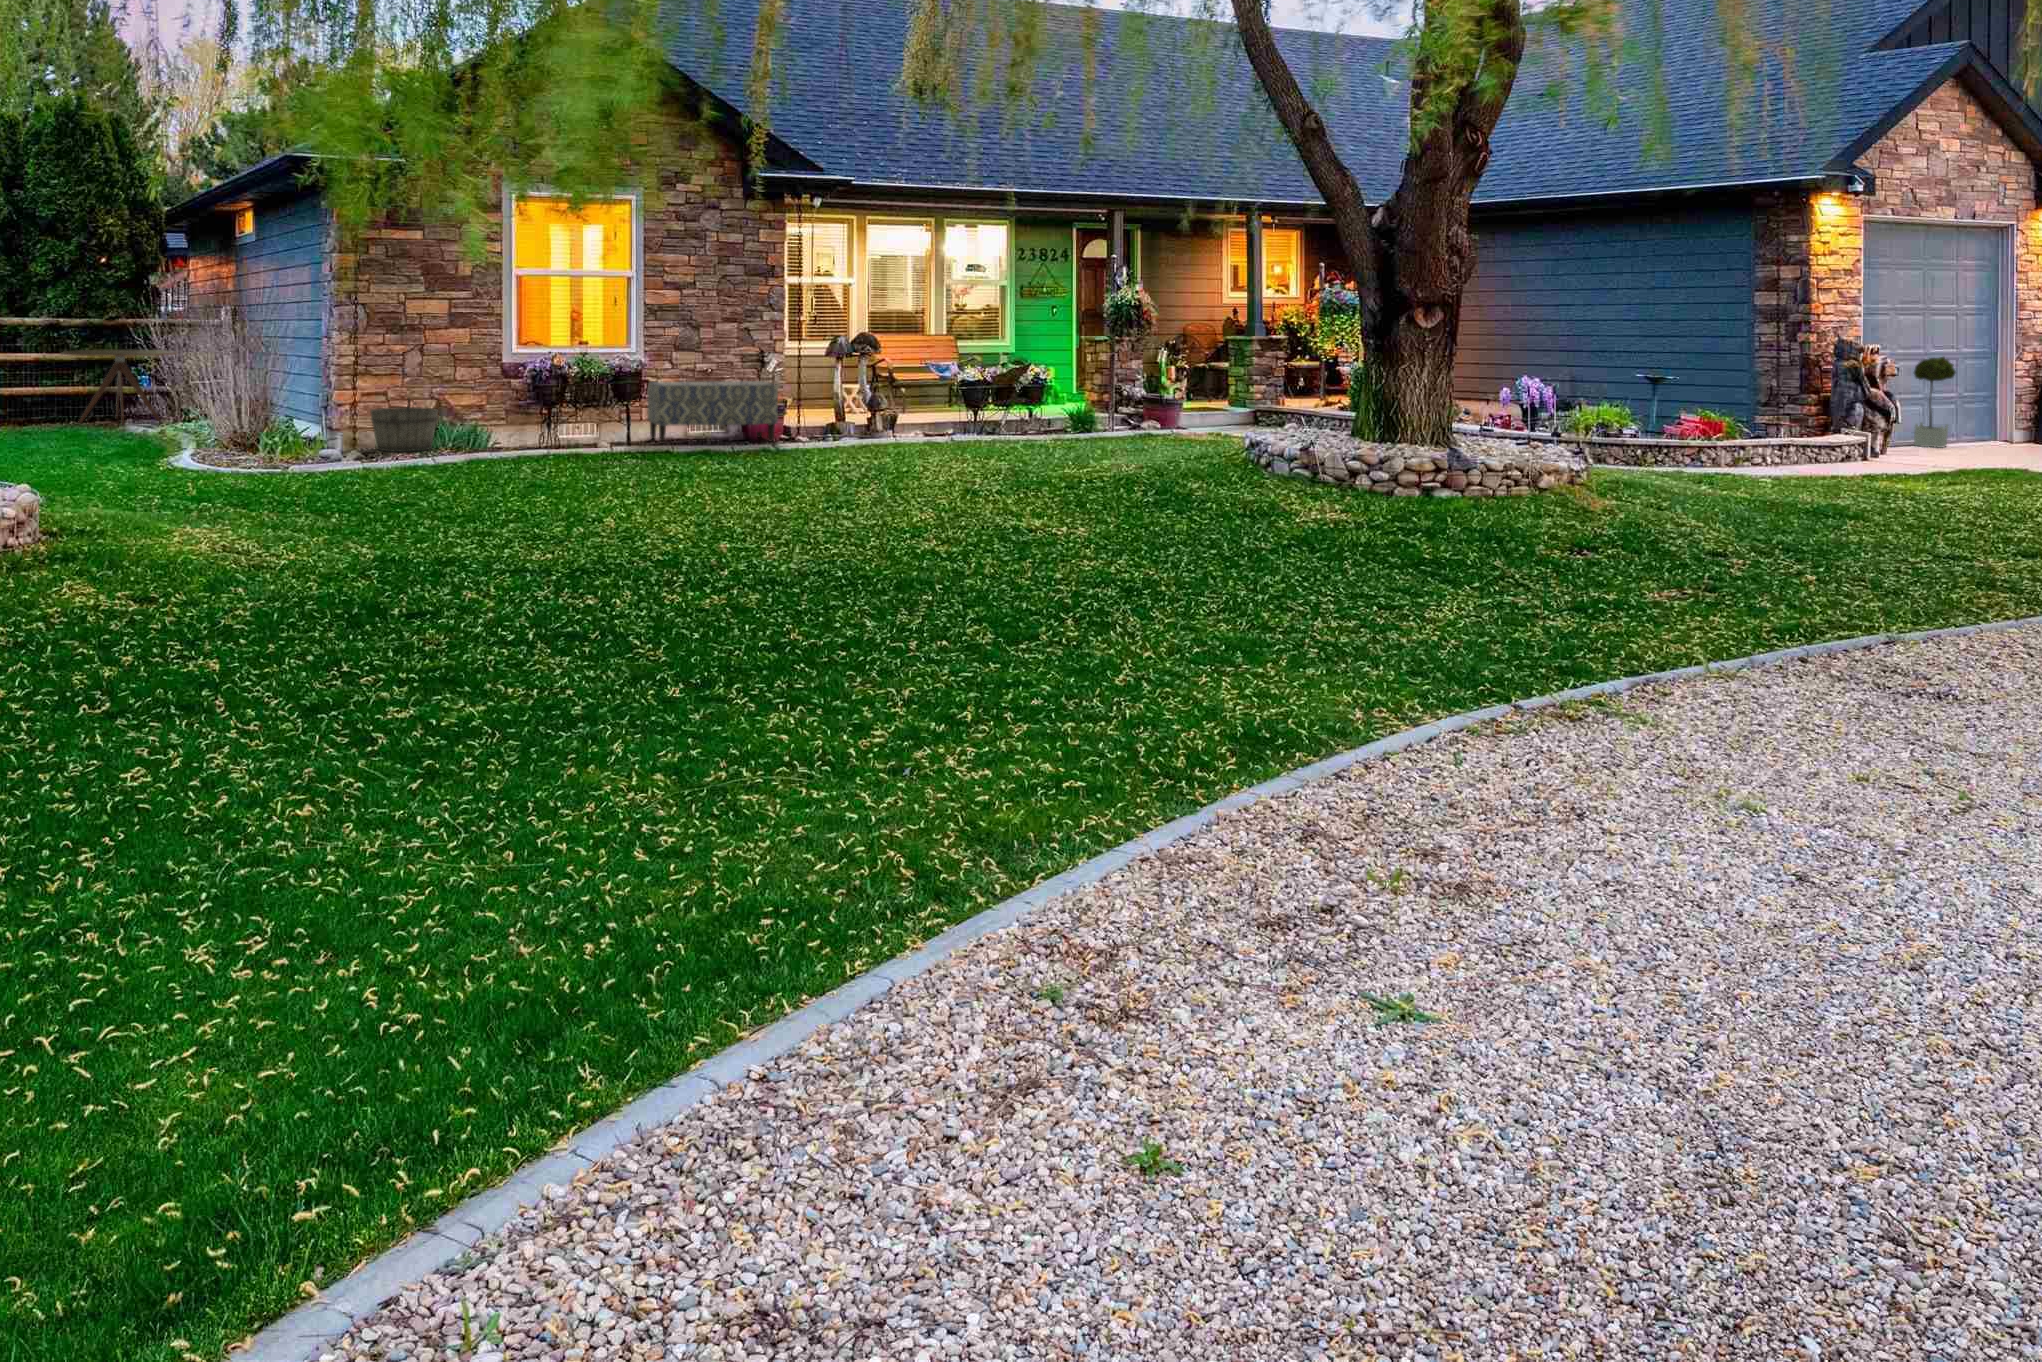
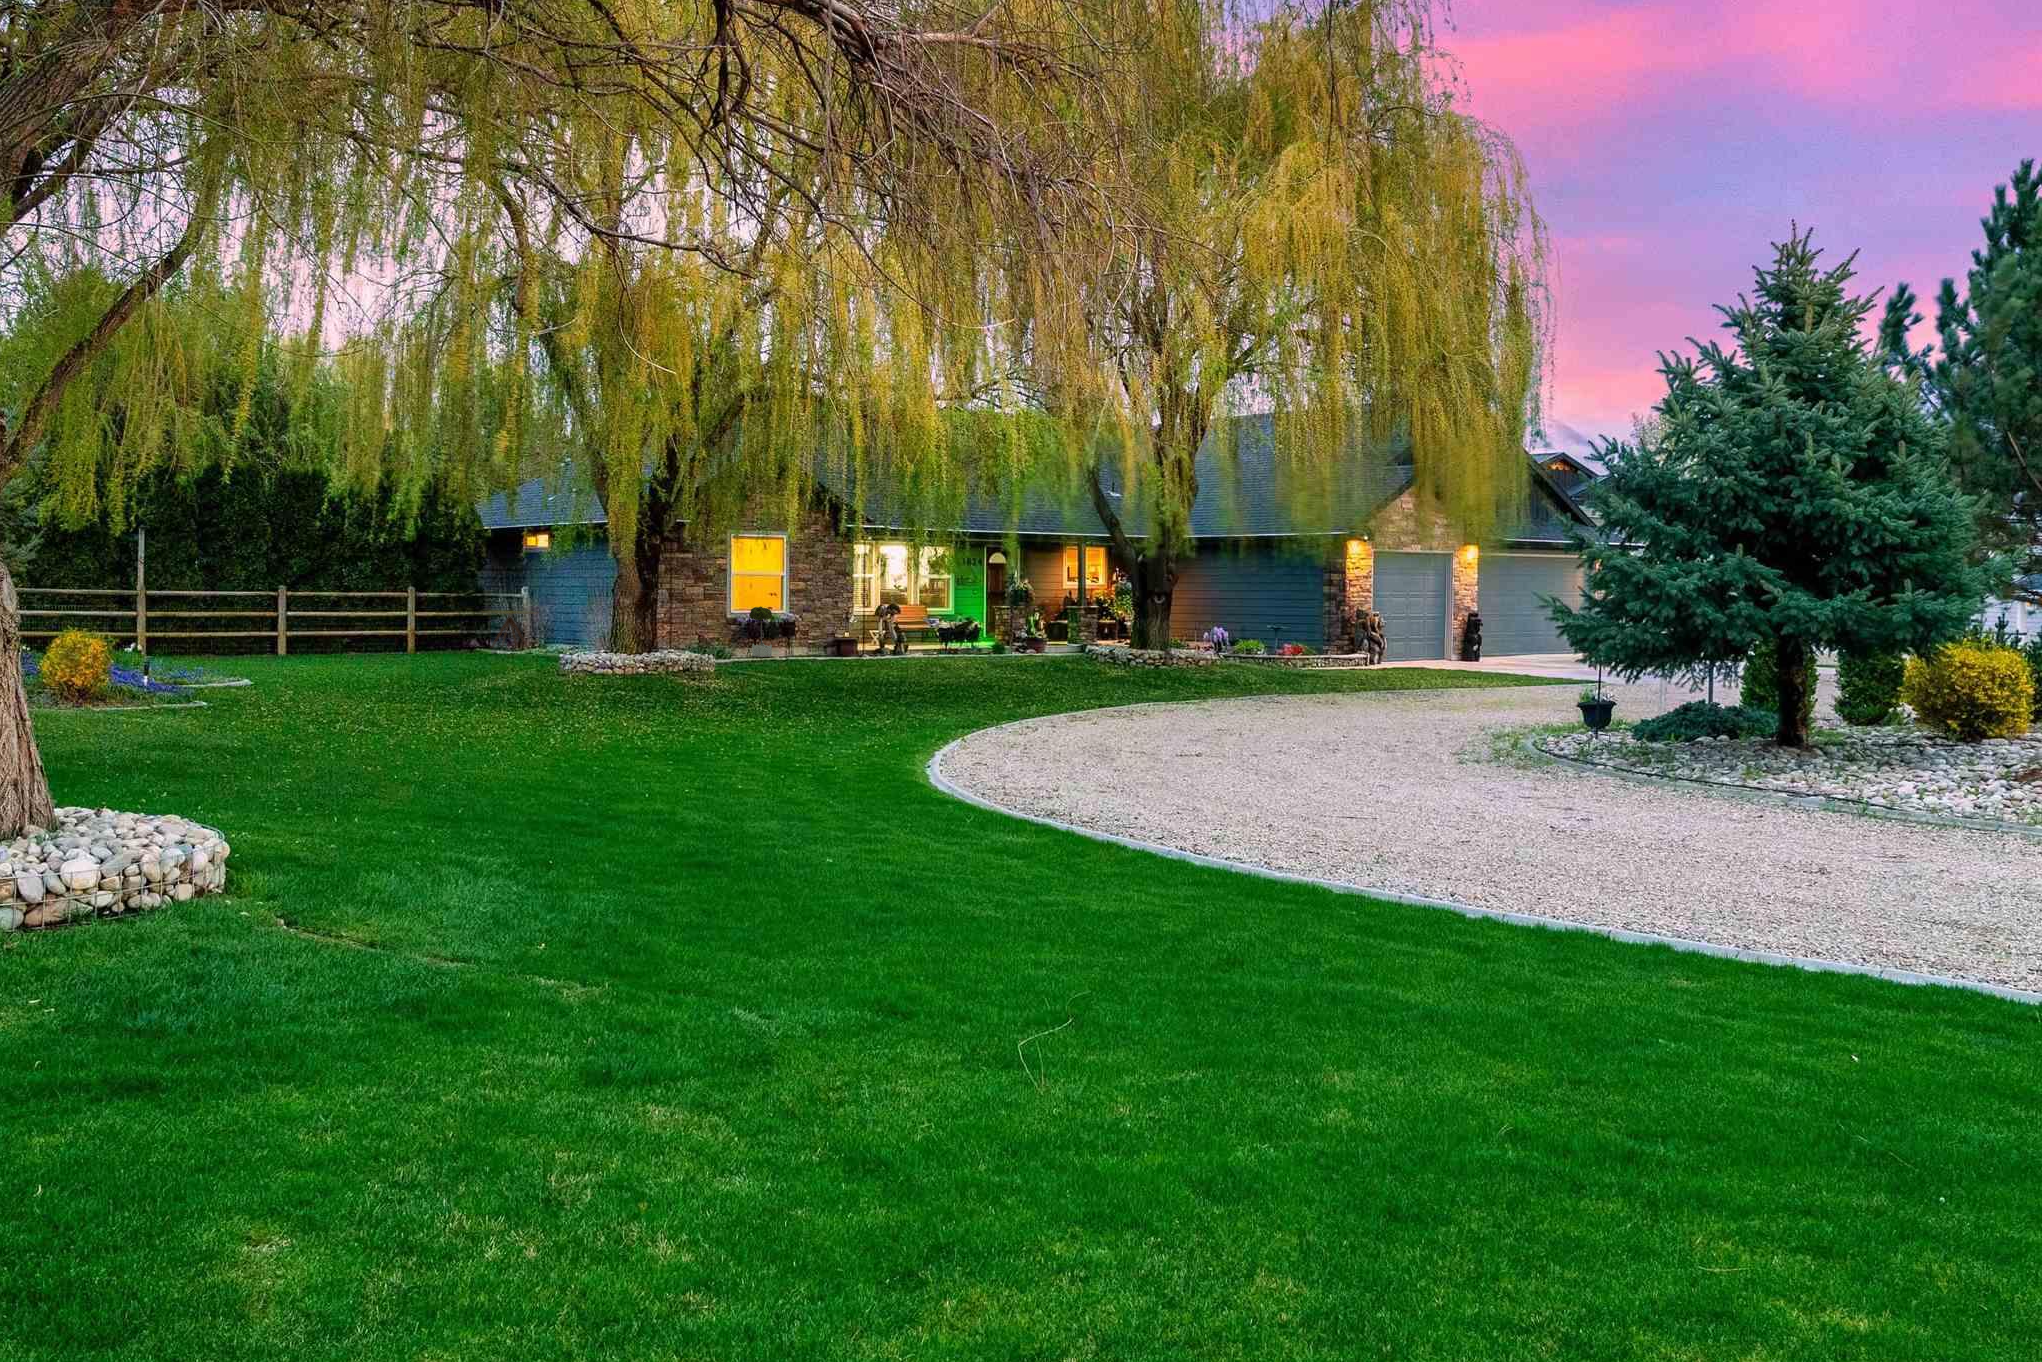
potted tree: present [1914,357,1956,448] -> present [749,606,772,657]
bench: present [647,381,778,444] -> none [793,627,858,657]
wooden bucket: present [370,399,439,452] -> none [674,632,705,659]

